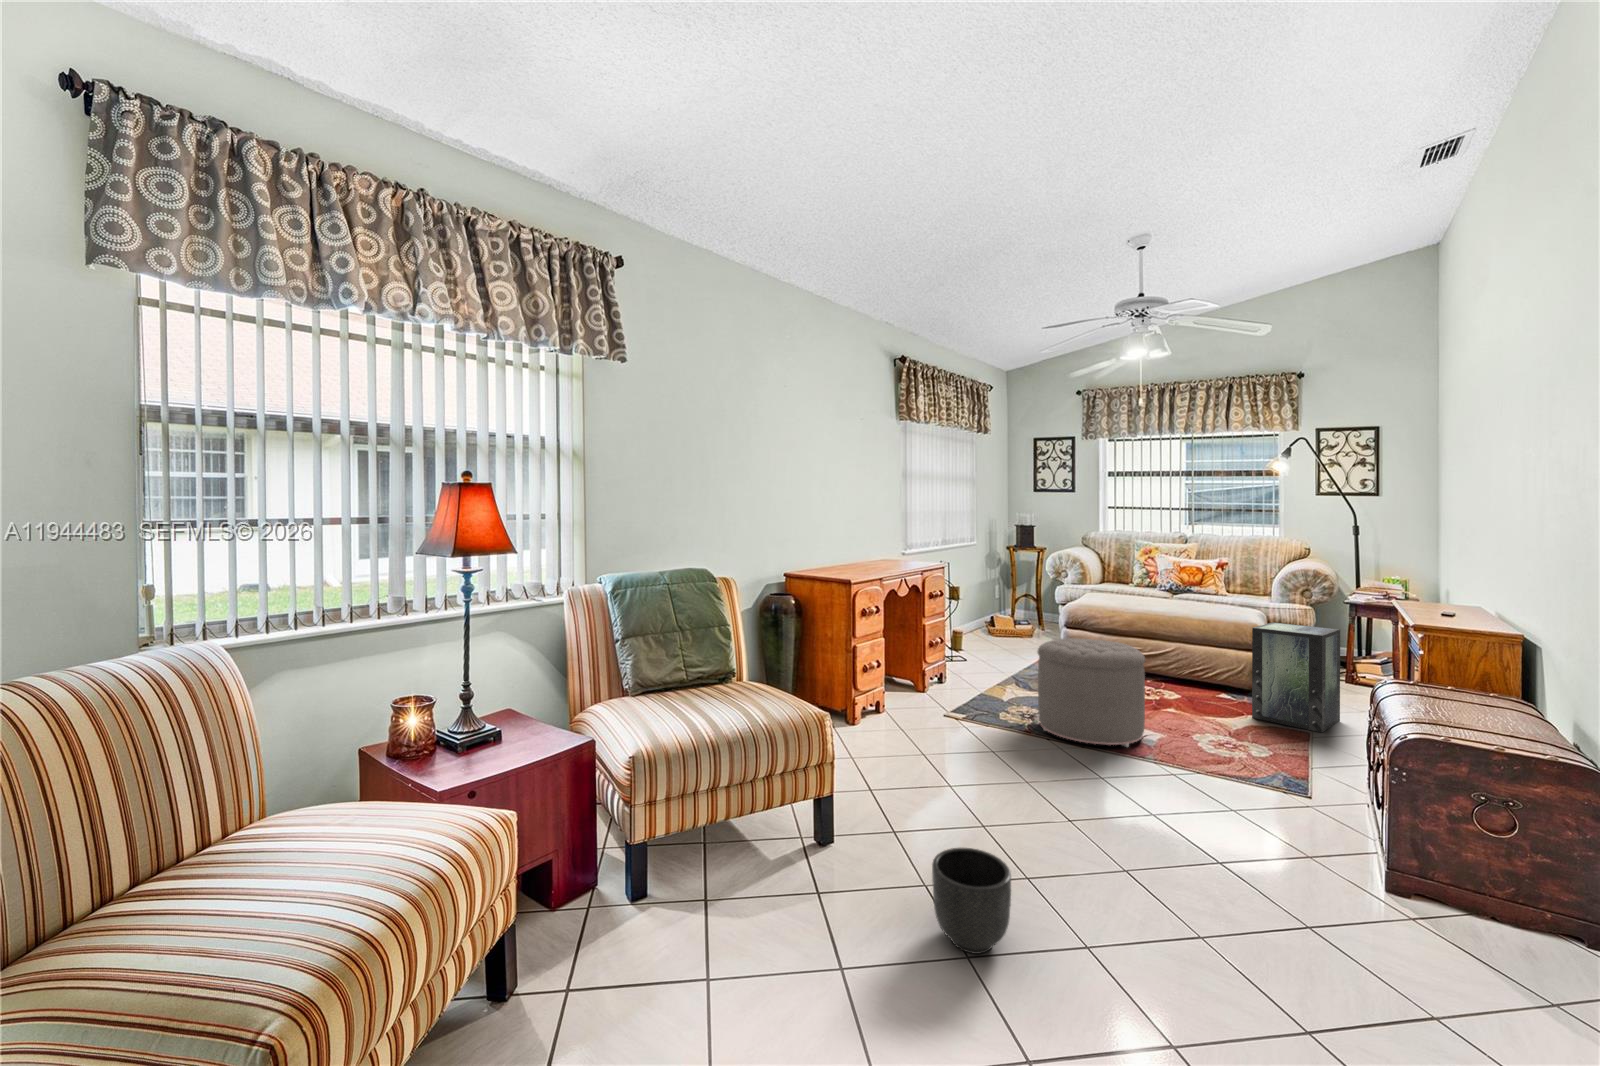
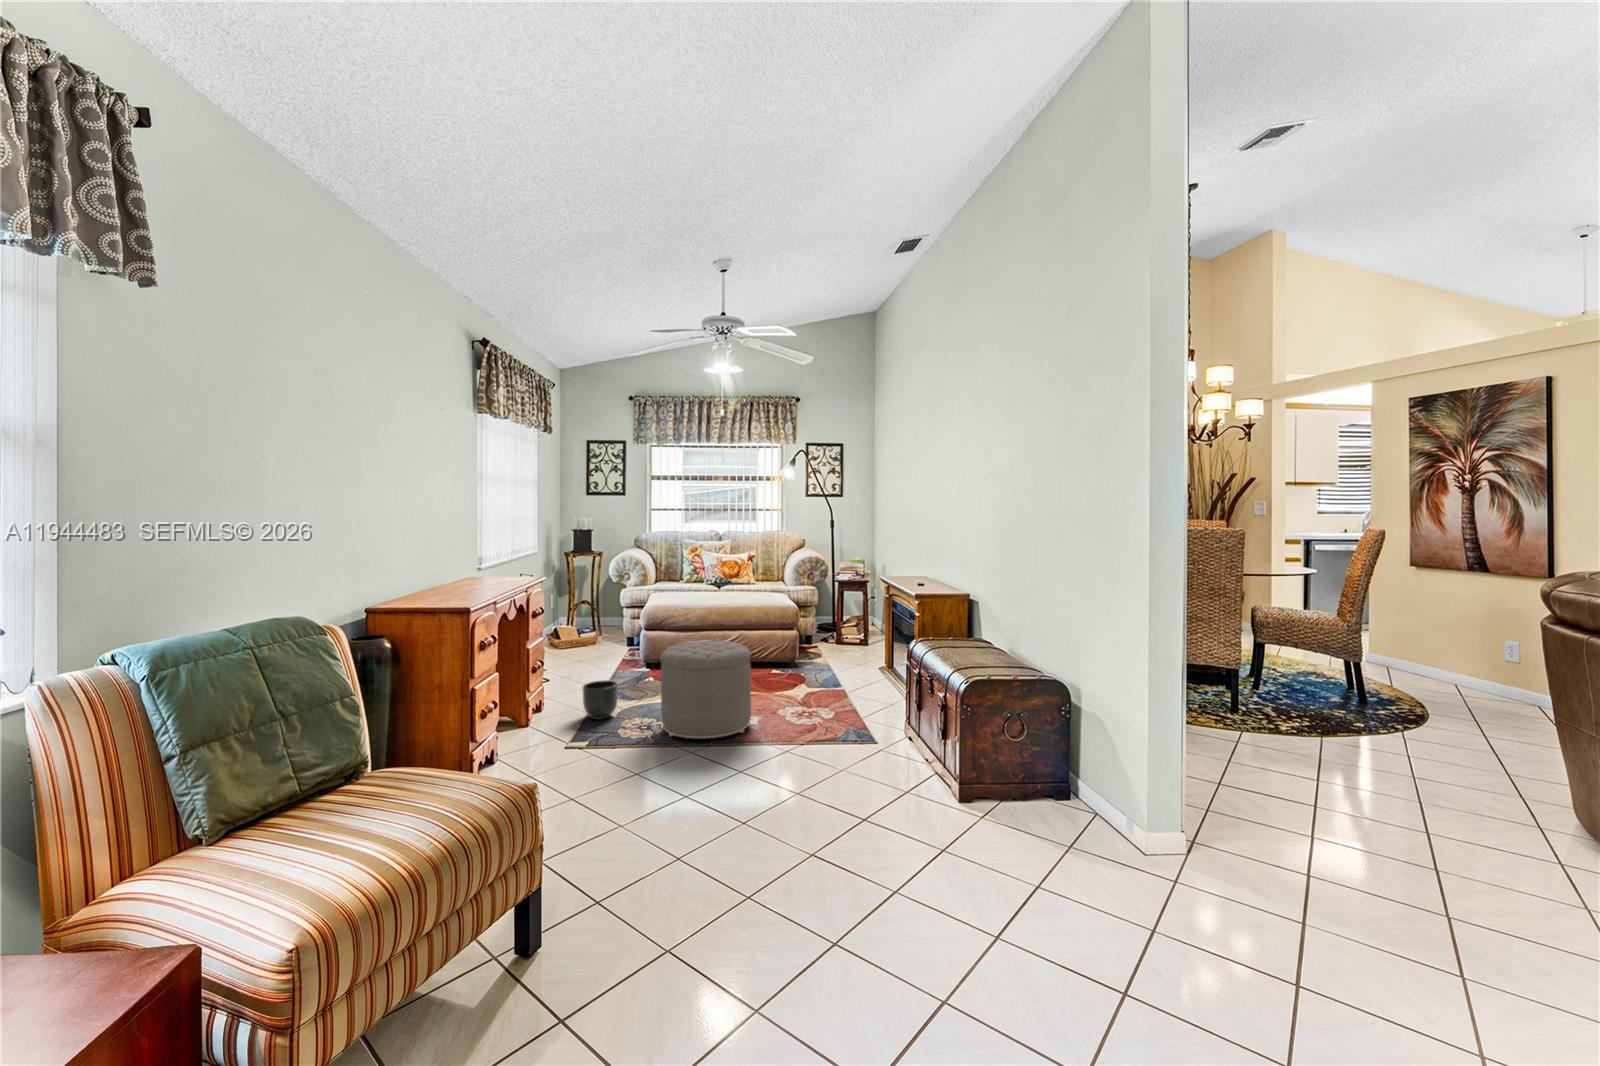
storage box: present [1252,622,1340,732] -> none [802,606,850,686]
planter: present [932,848,1011,954] -> present [583,680,618,720]

